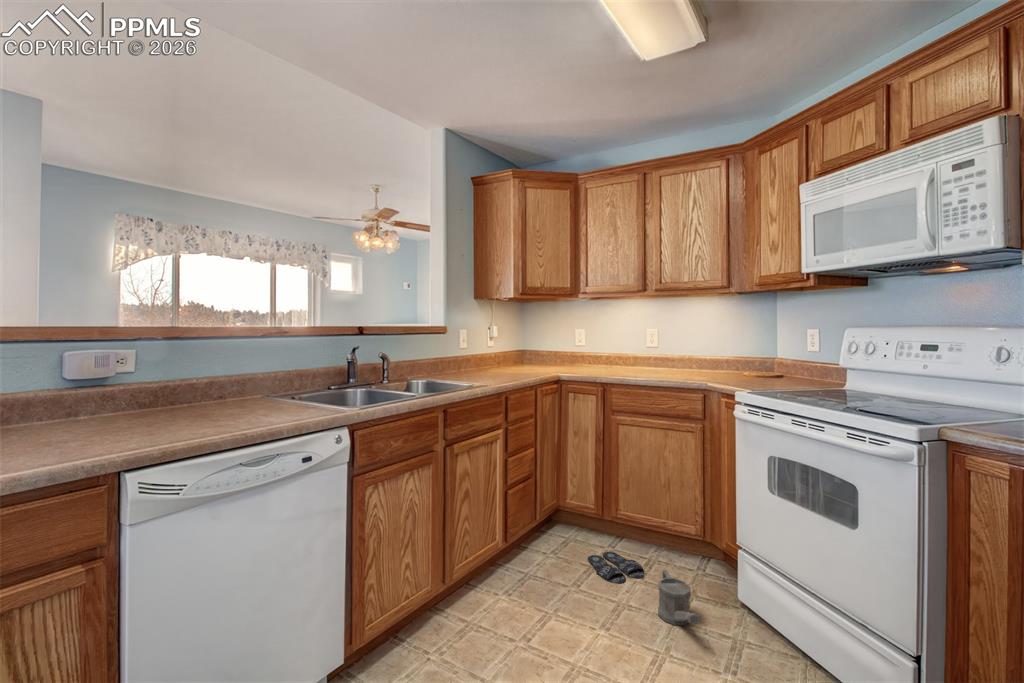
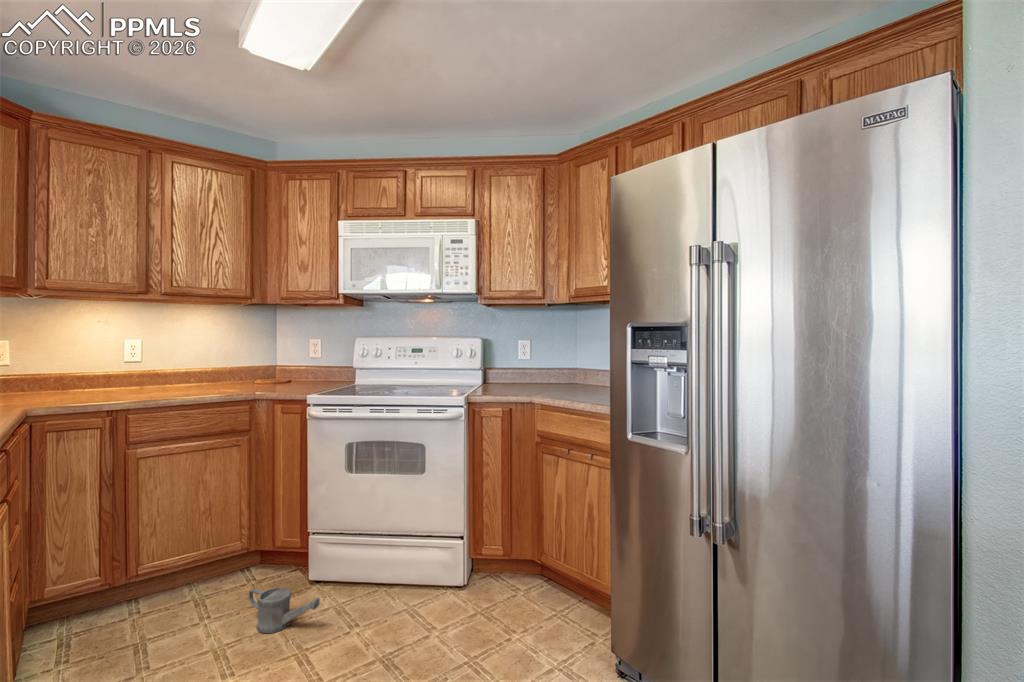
slippers: present [588,552,644,584] -> none [121,610,210,646]

